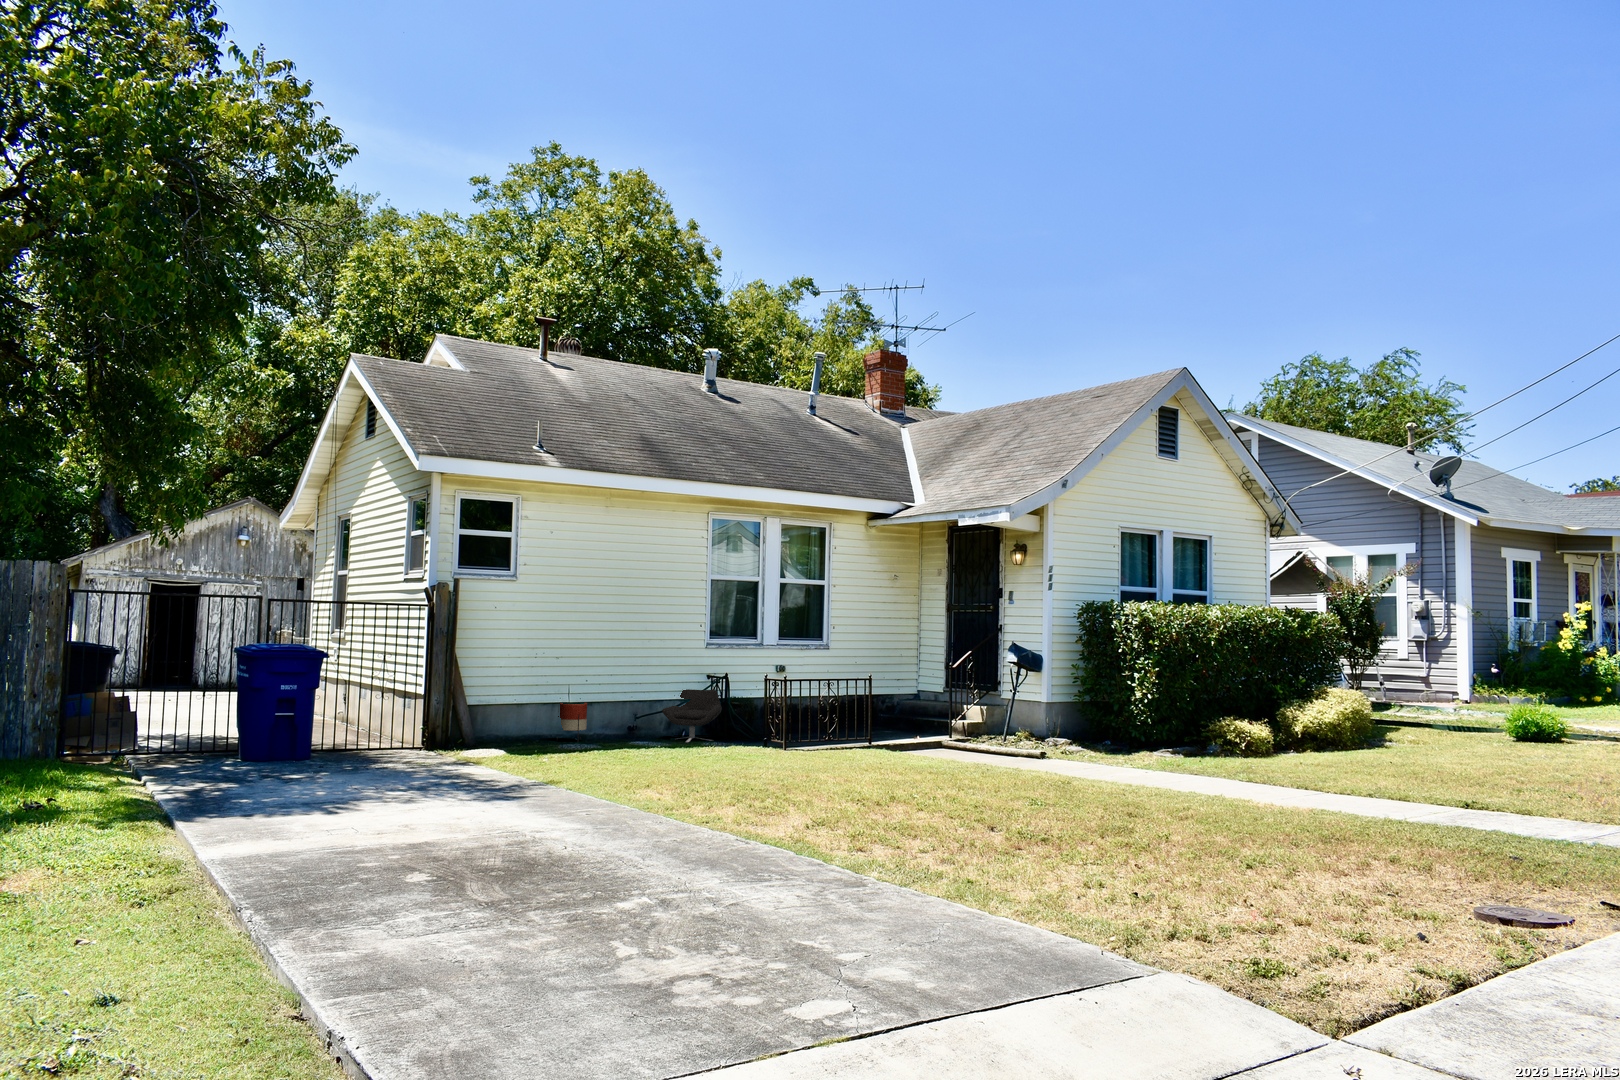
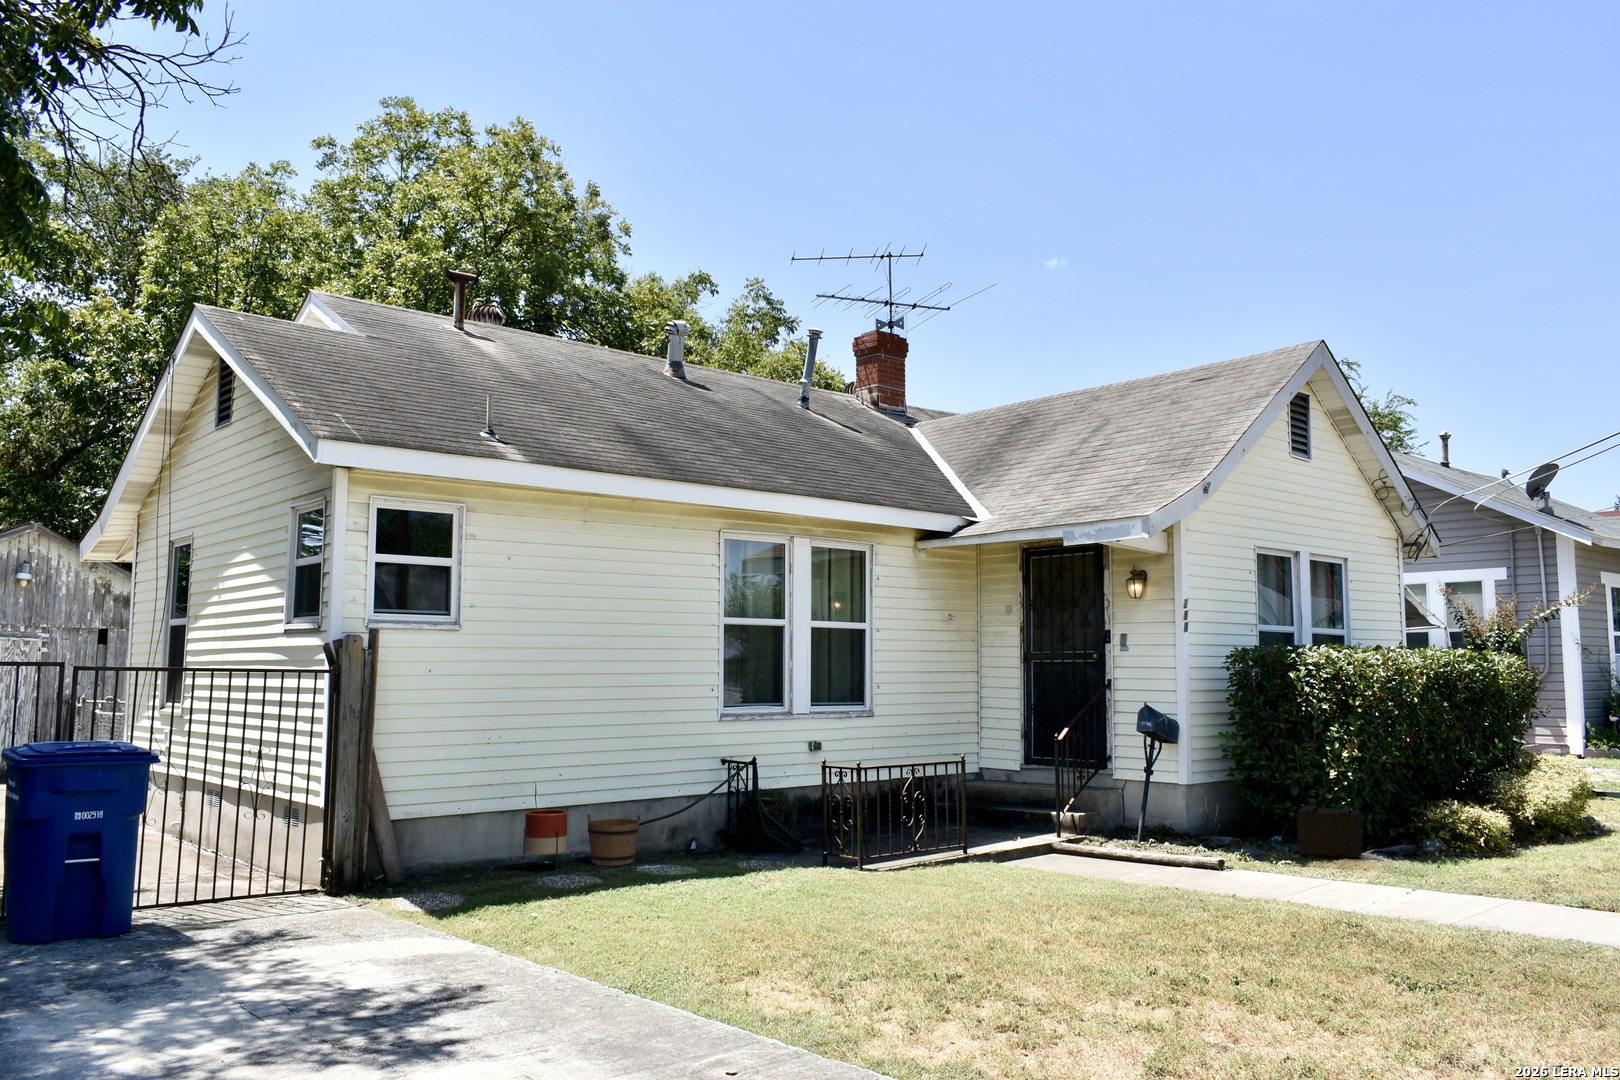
lounge chair: present [662,689,722,742] -> none [673,781,754,862]
bucket: none [603,707,639,741] -> present [587,814,640,865]
wooden crate: none [1106,719,1159,756] -> present [1296,805,1363,859]

